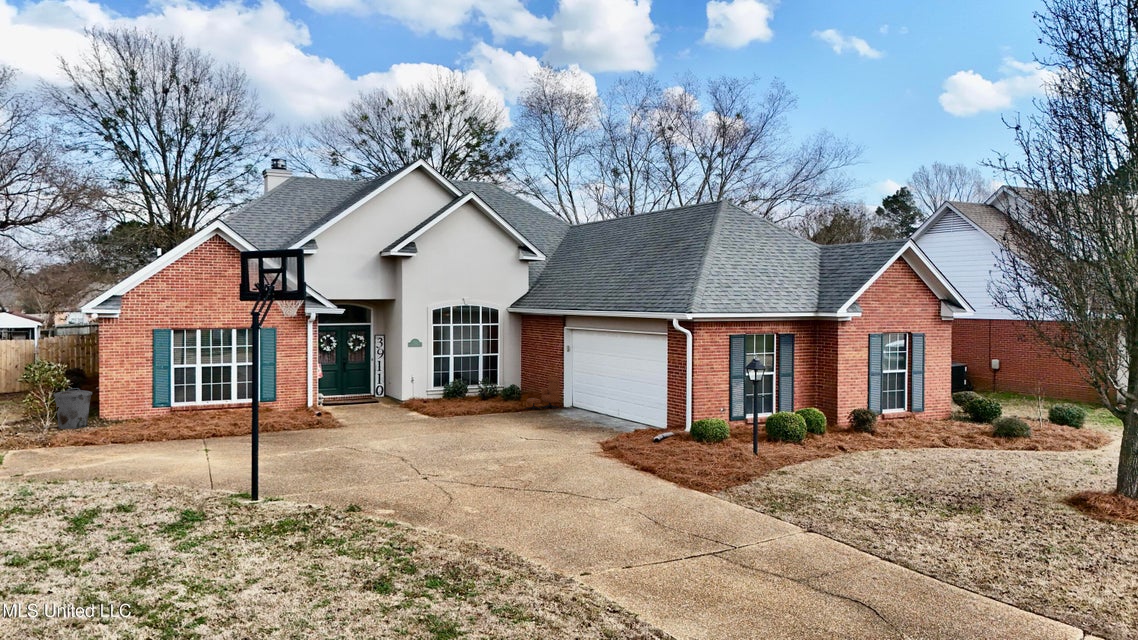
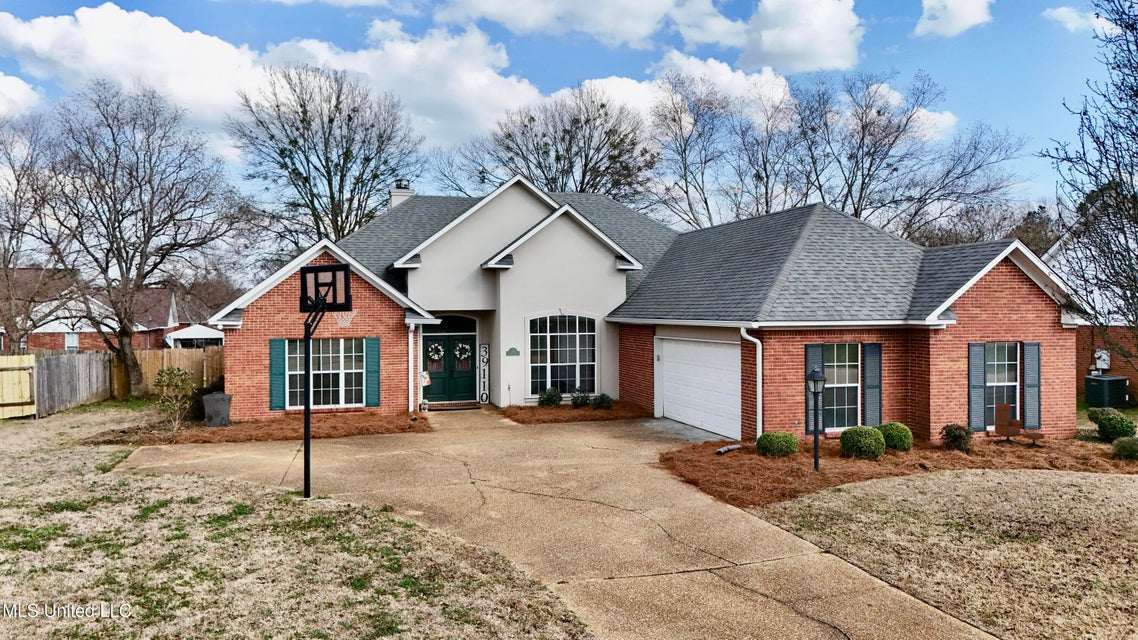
lounge chair: present [526,377,561,410] -> present [994,403,1045,449]

